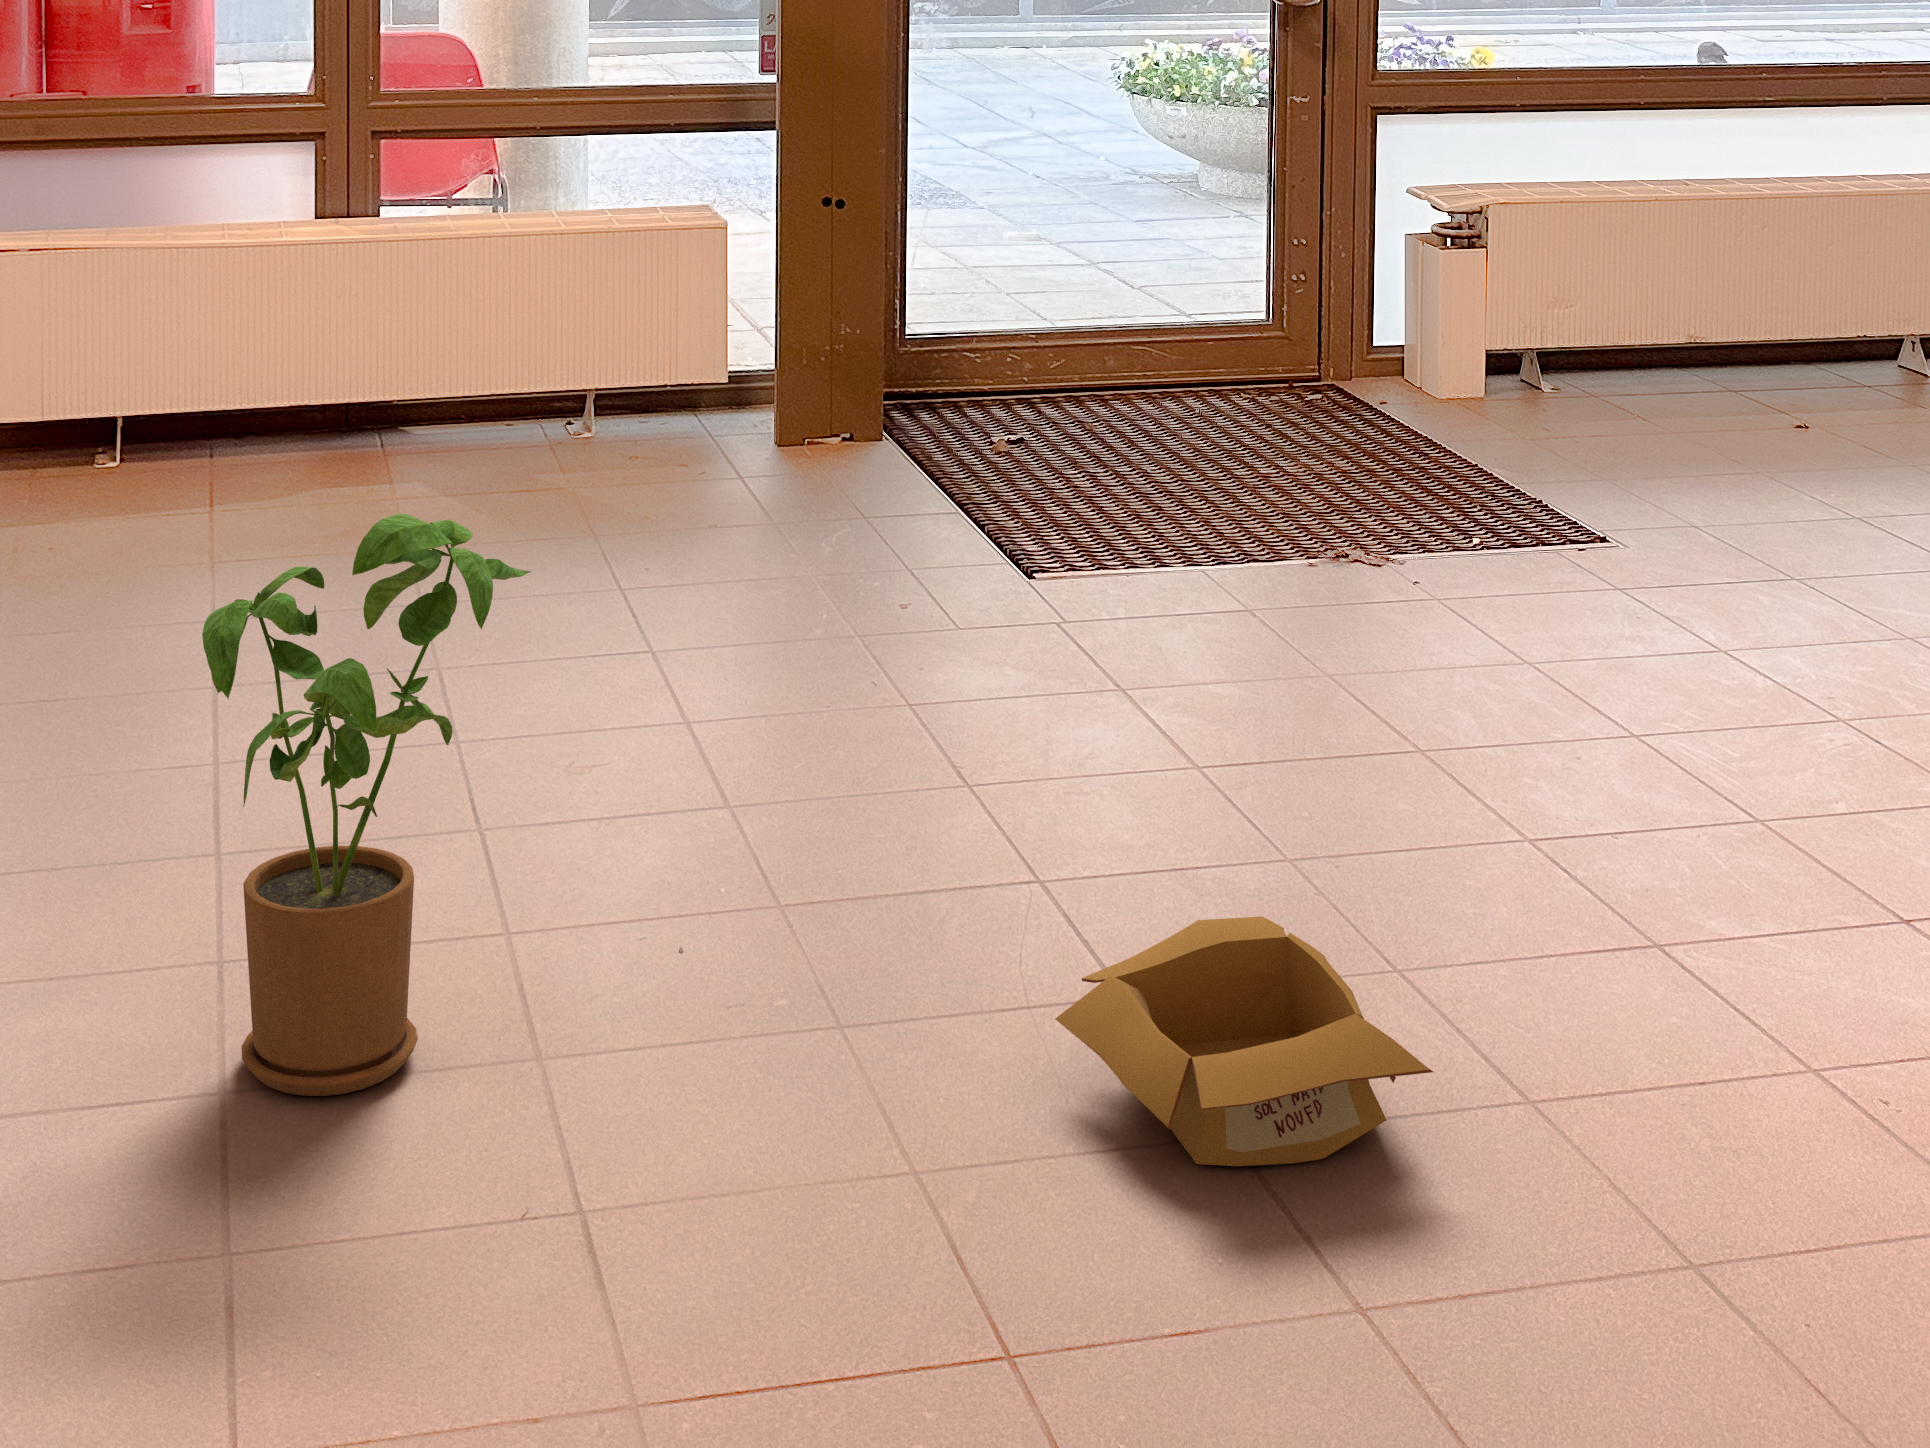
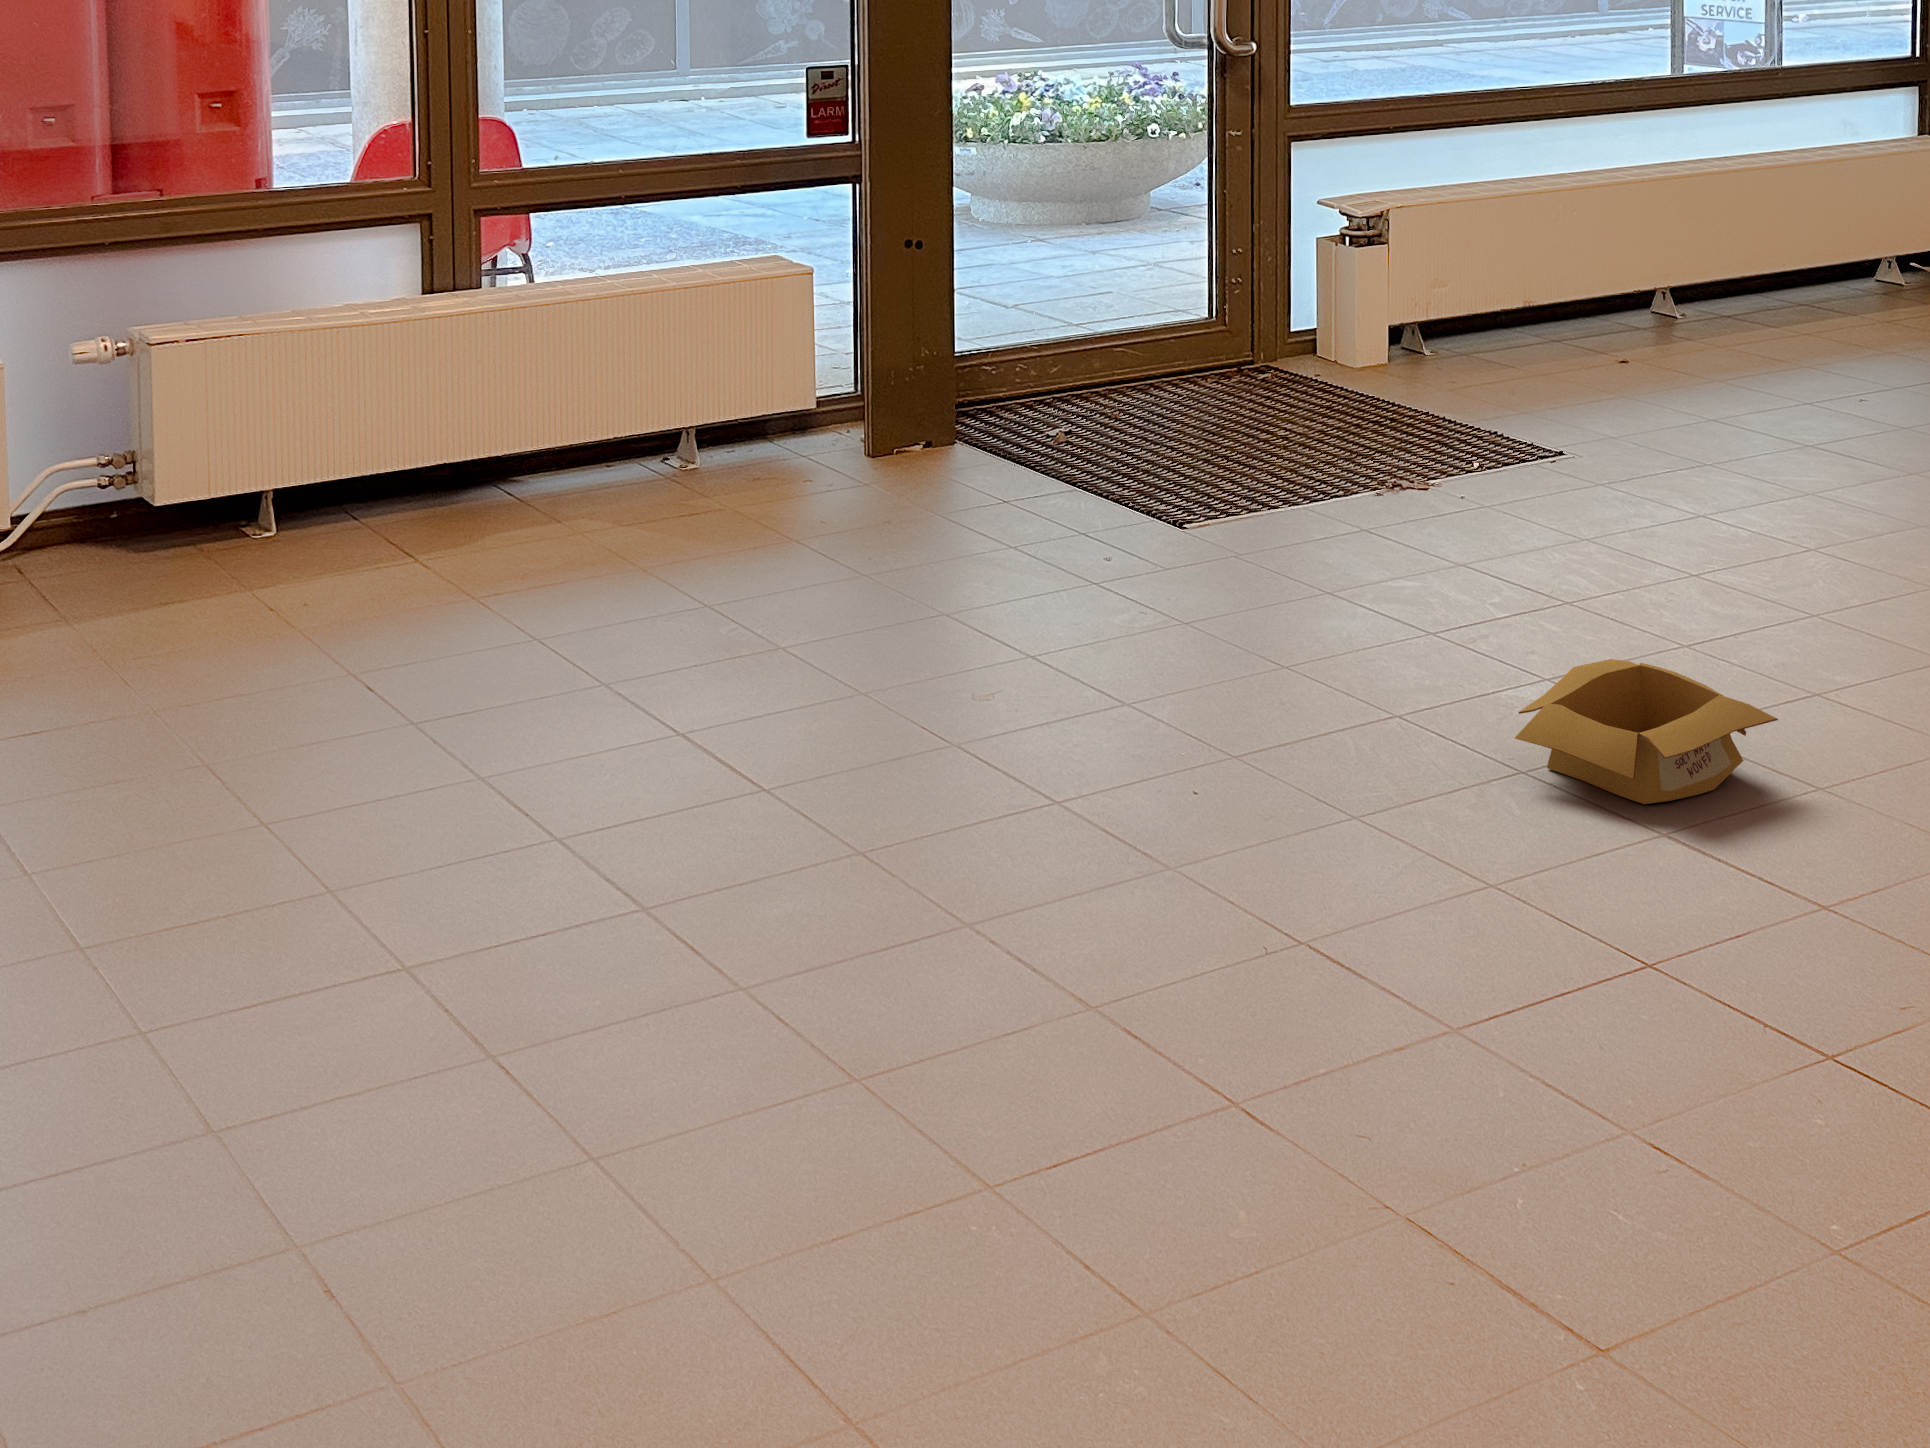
house plant: present [202,514,531,1096] -> none [900,436,1133,873]

